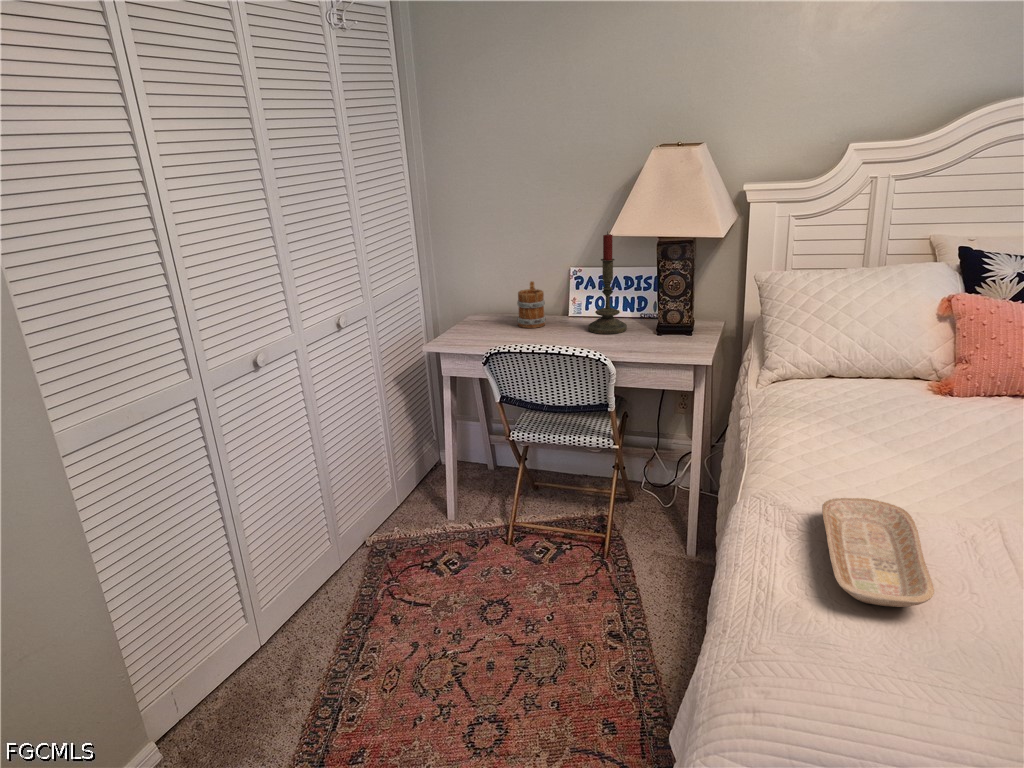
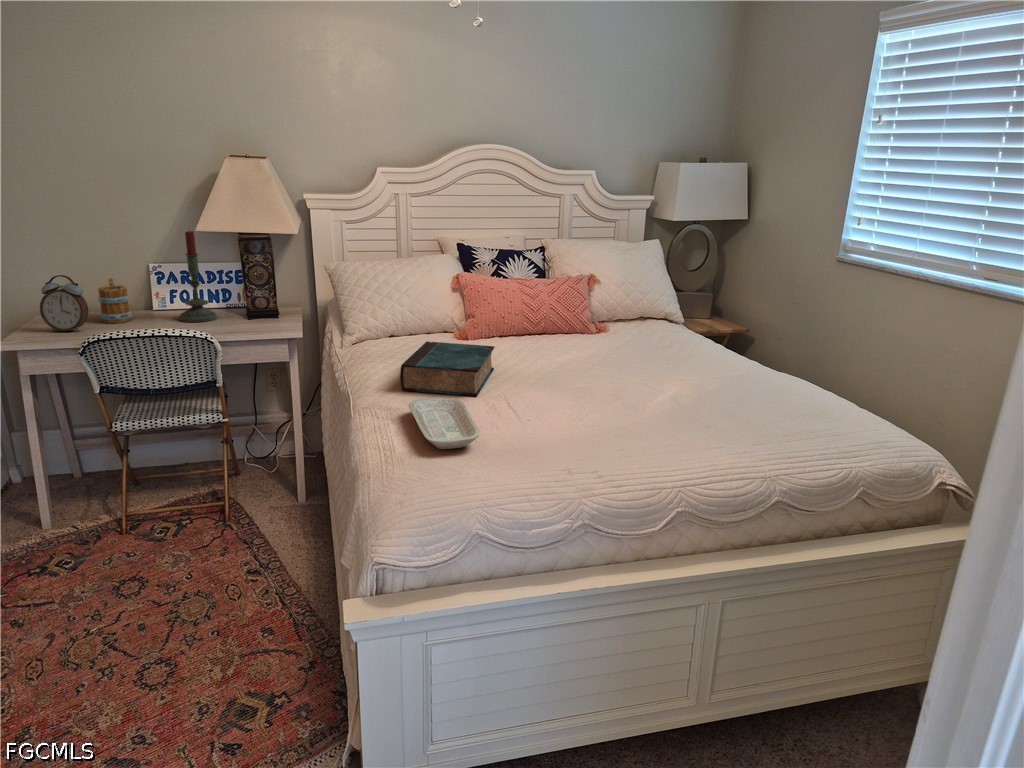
alarm clock: none [464,279,504,335] -> present [40,275,89,331]
book: none [821,399,986,503] -> present [400,342,494,396]

